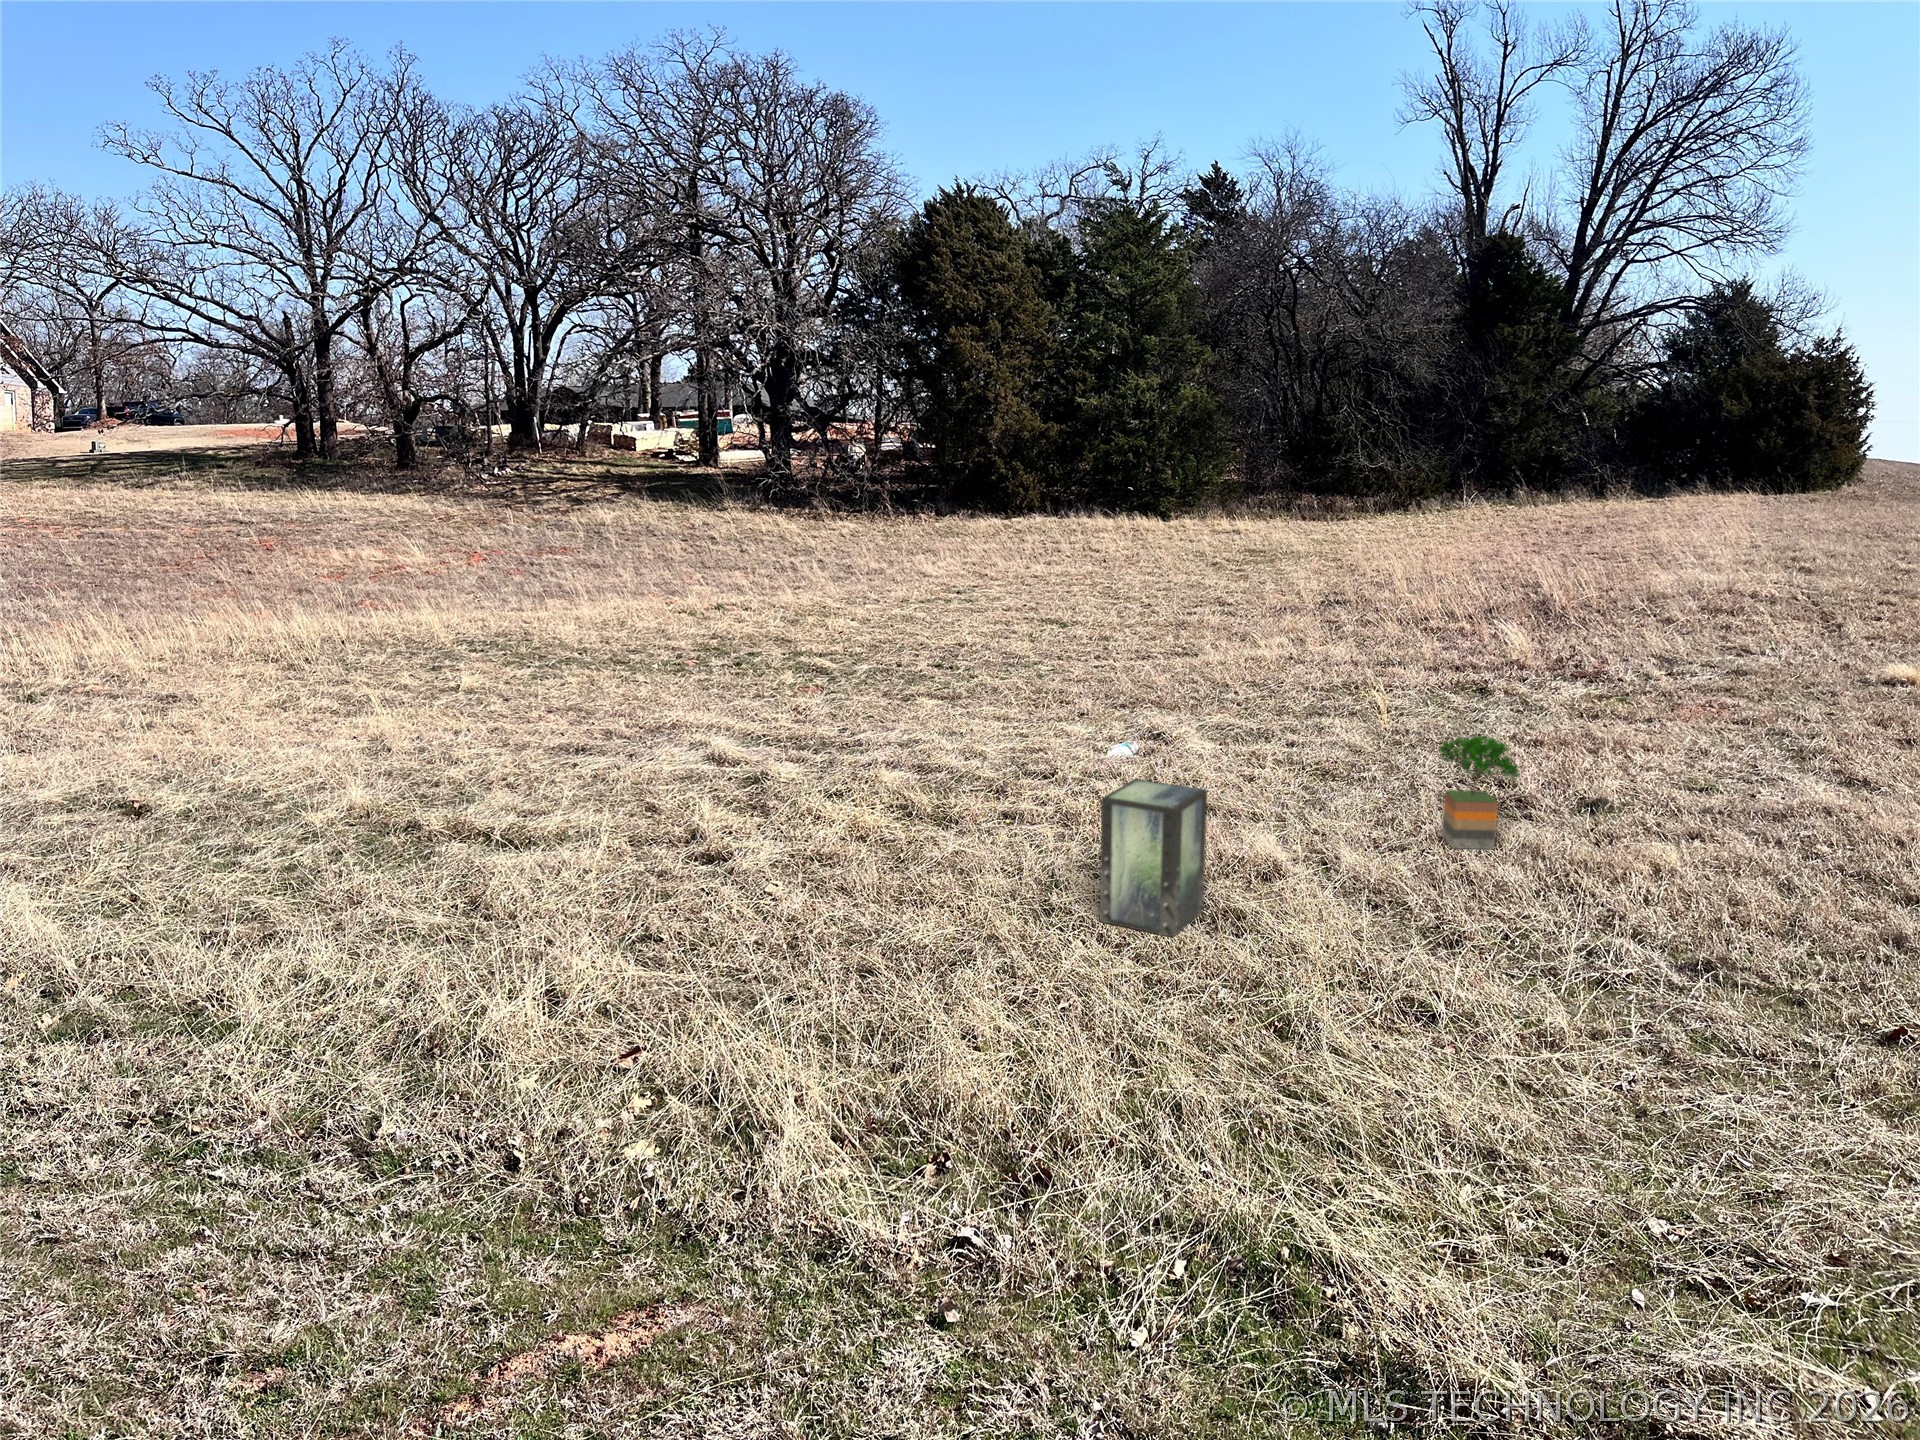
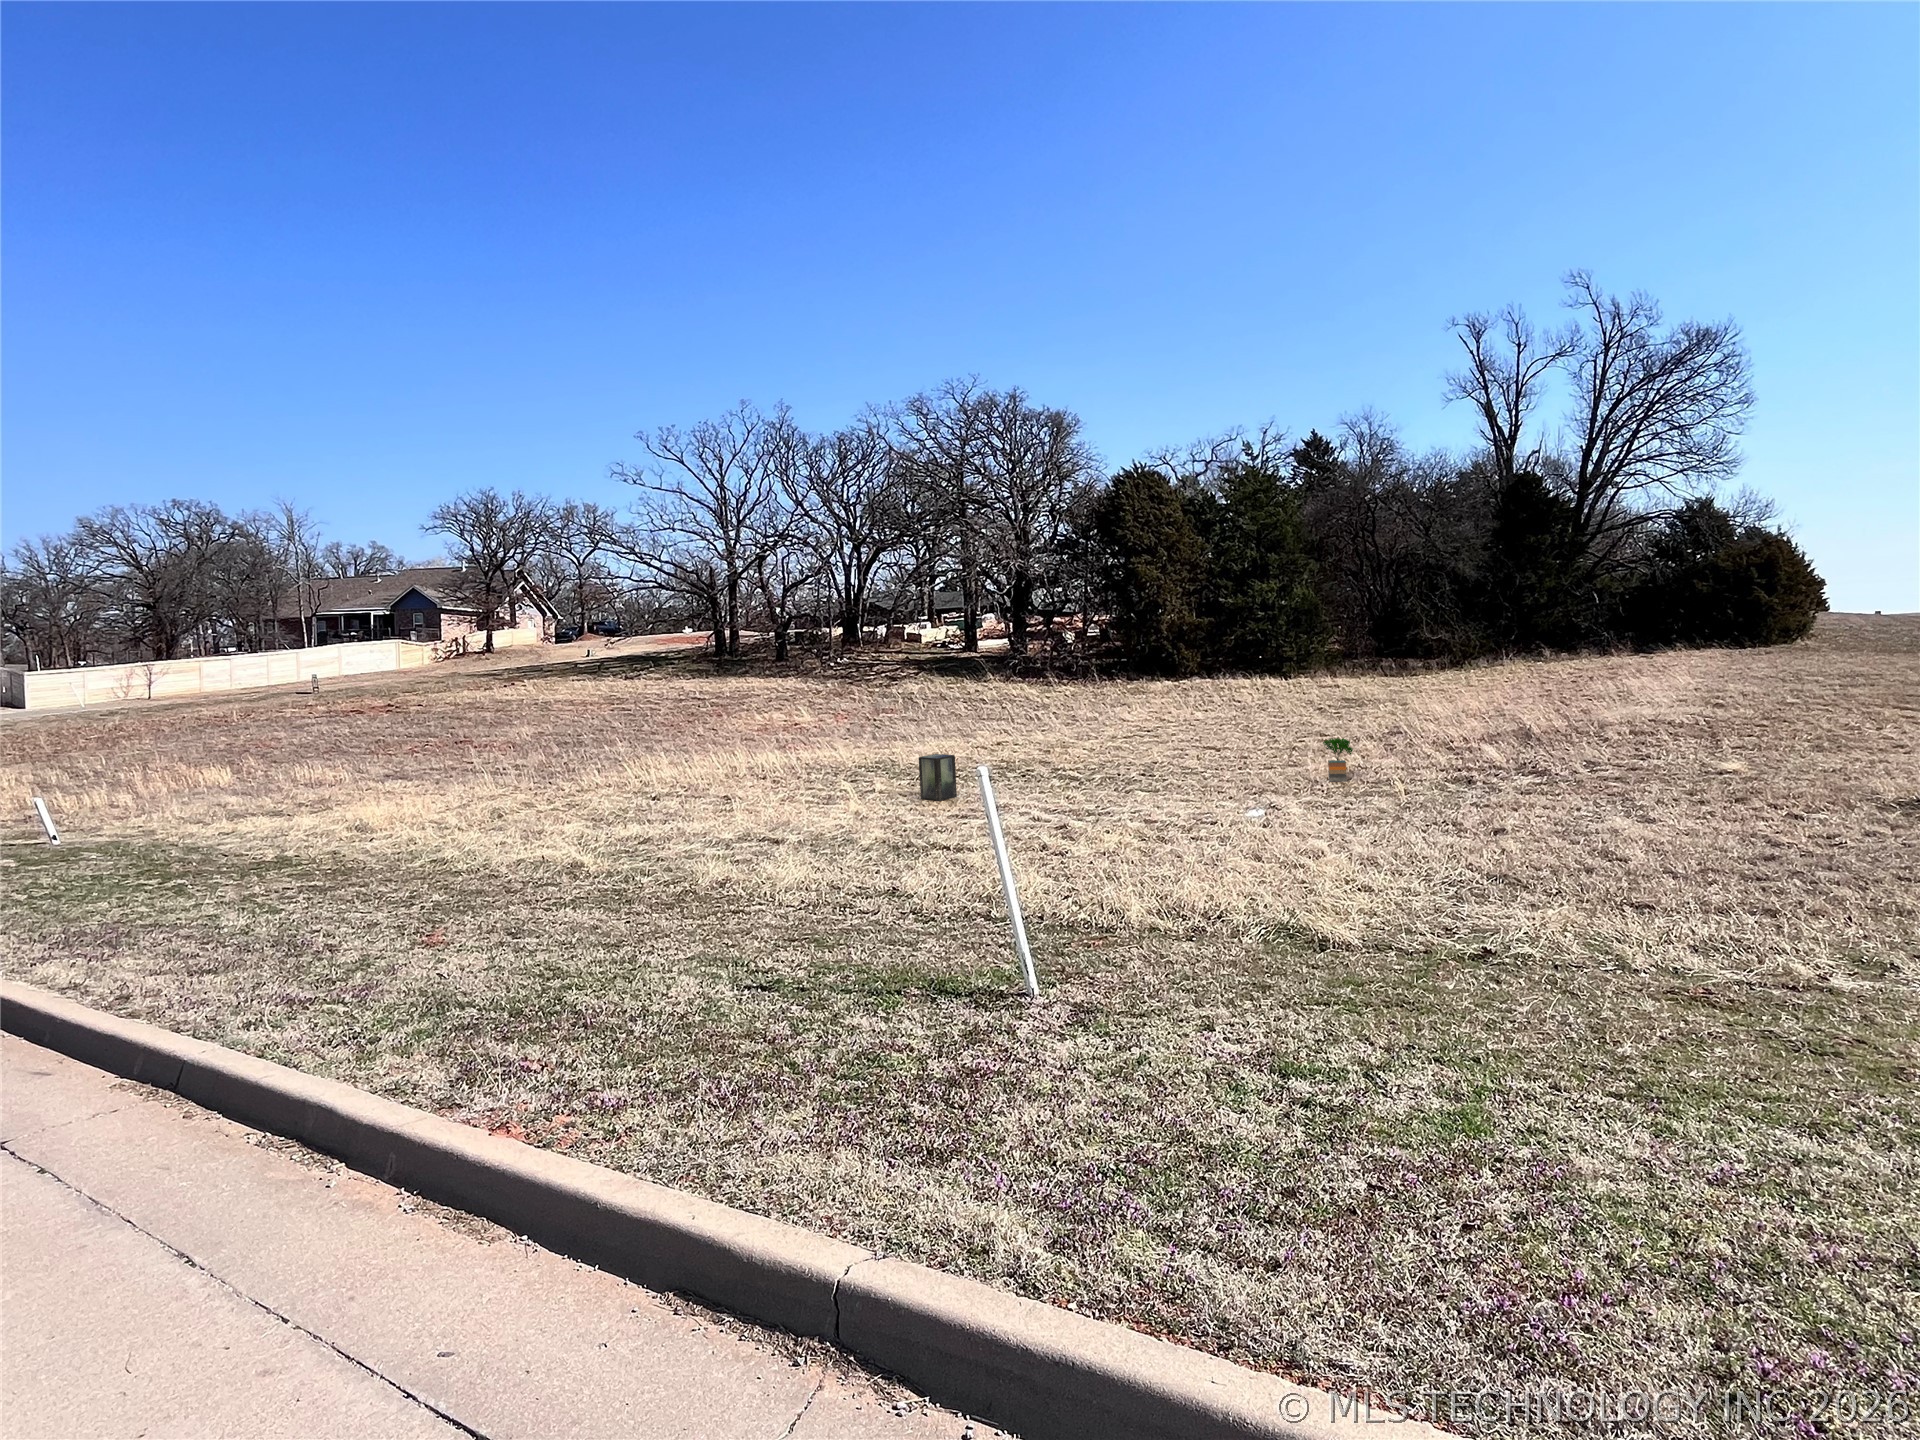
storage box: present [1100,779,1207,937] -> present [919,754,957,801]

